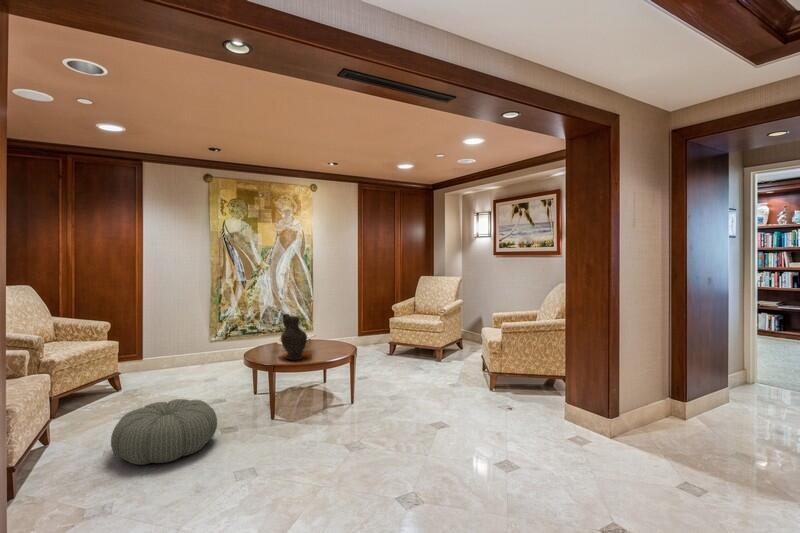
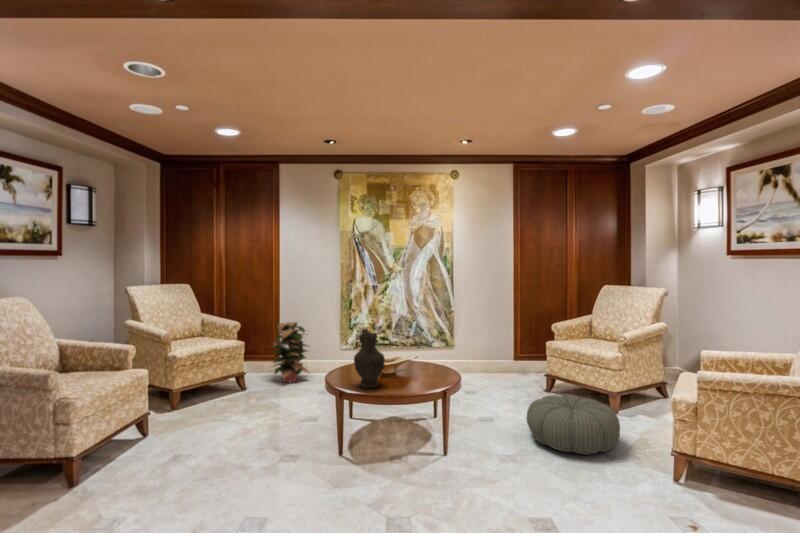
decorative plant: none [137,319,185,378] -> present [270,322,309,382]
pouf: present [111,399,217,465] -> present [526,395,620,455]

